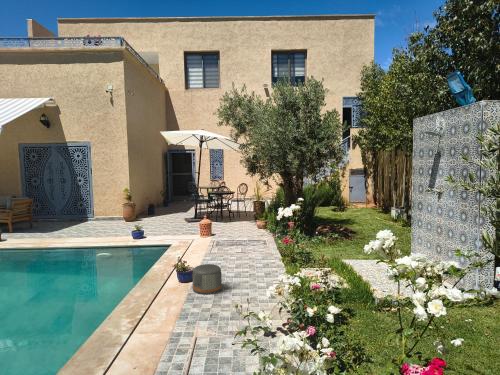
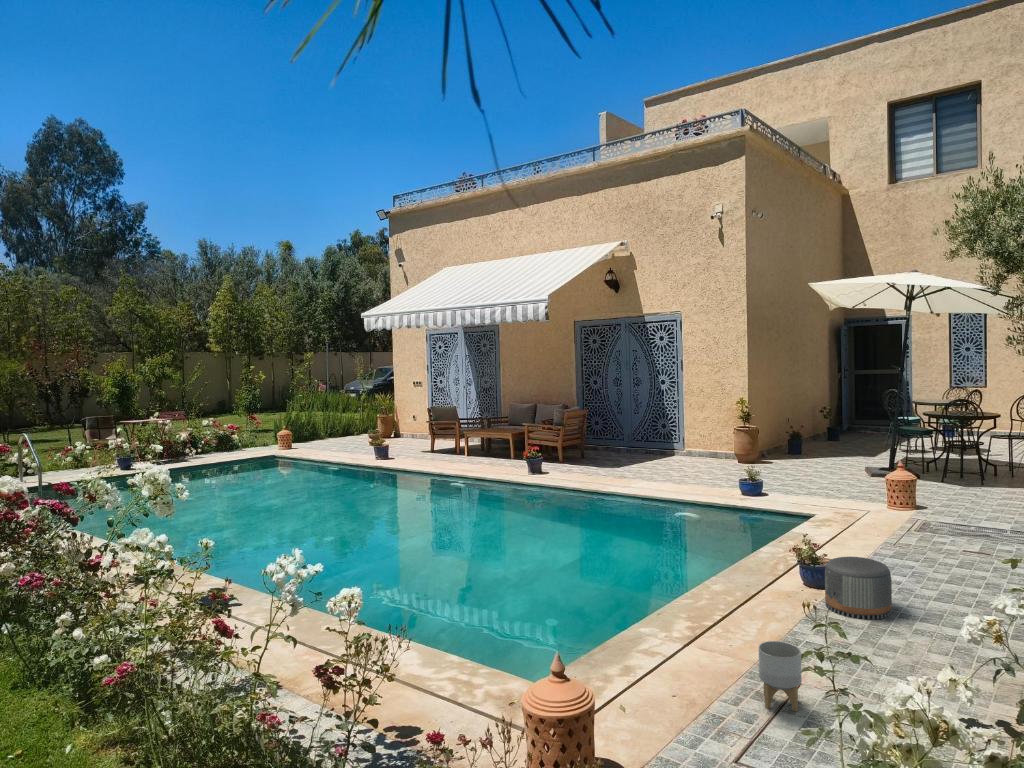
planter: none [181,320,203,359] -> present [758,641,802,712]

